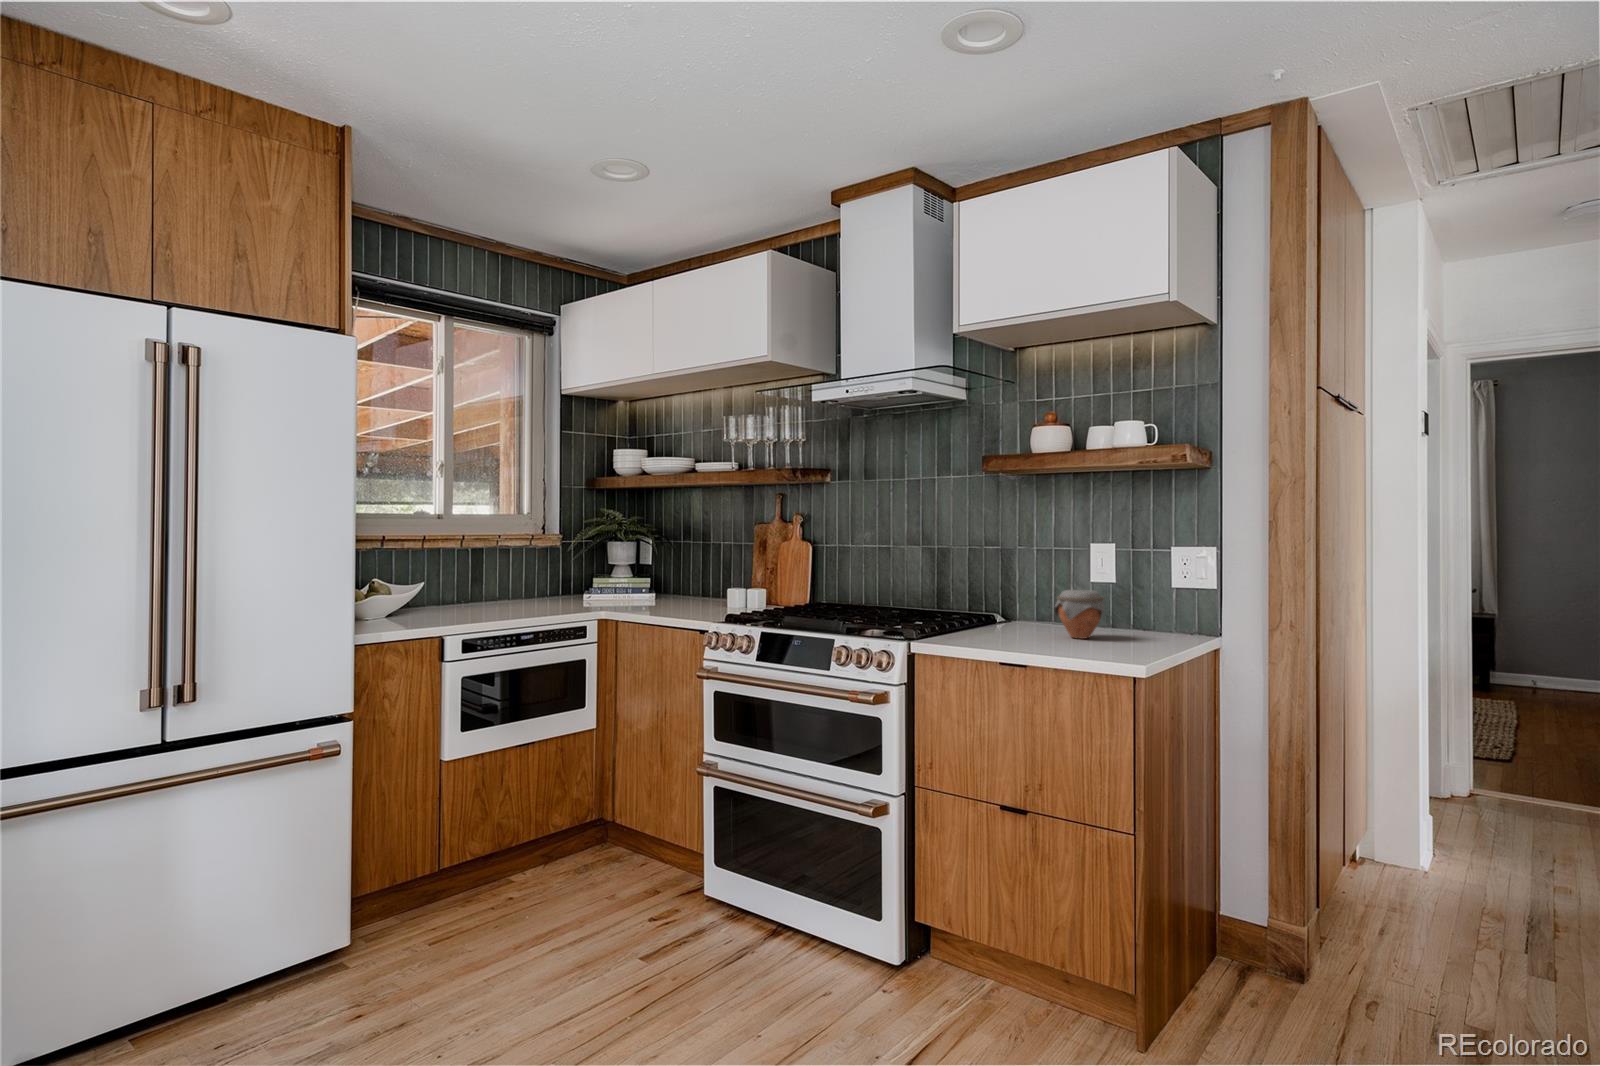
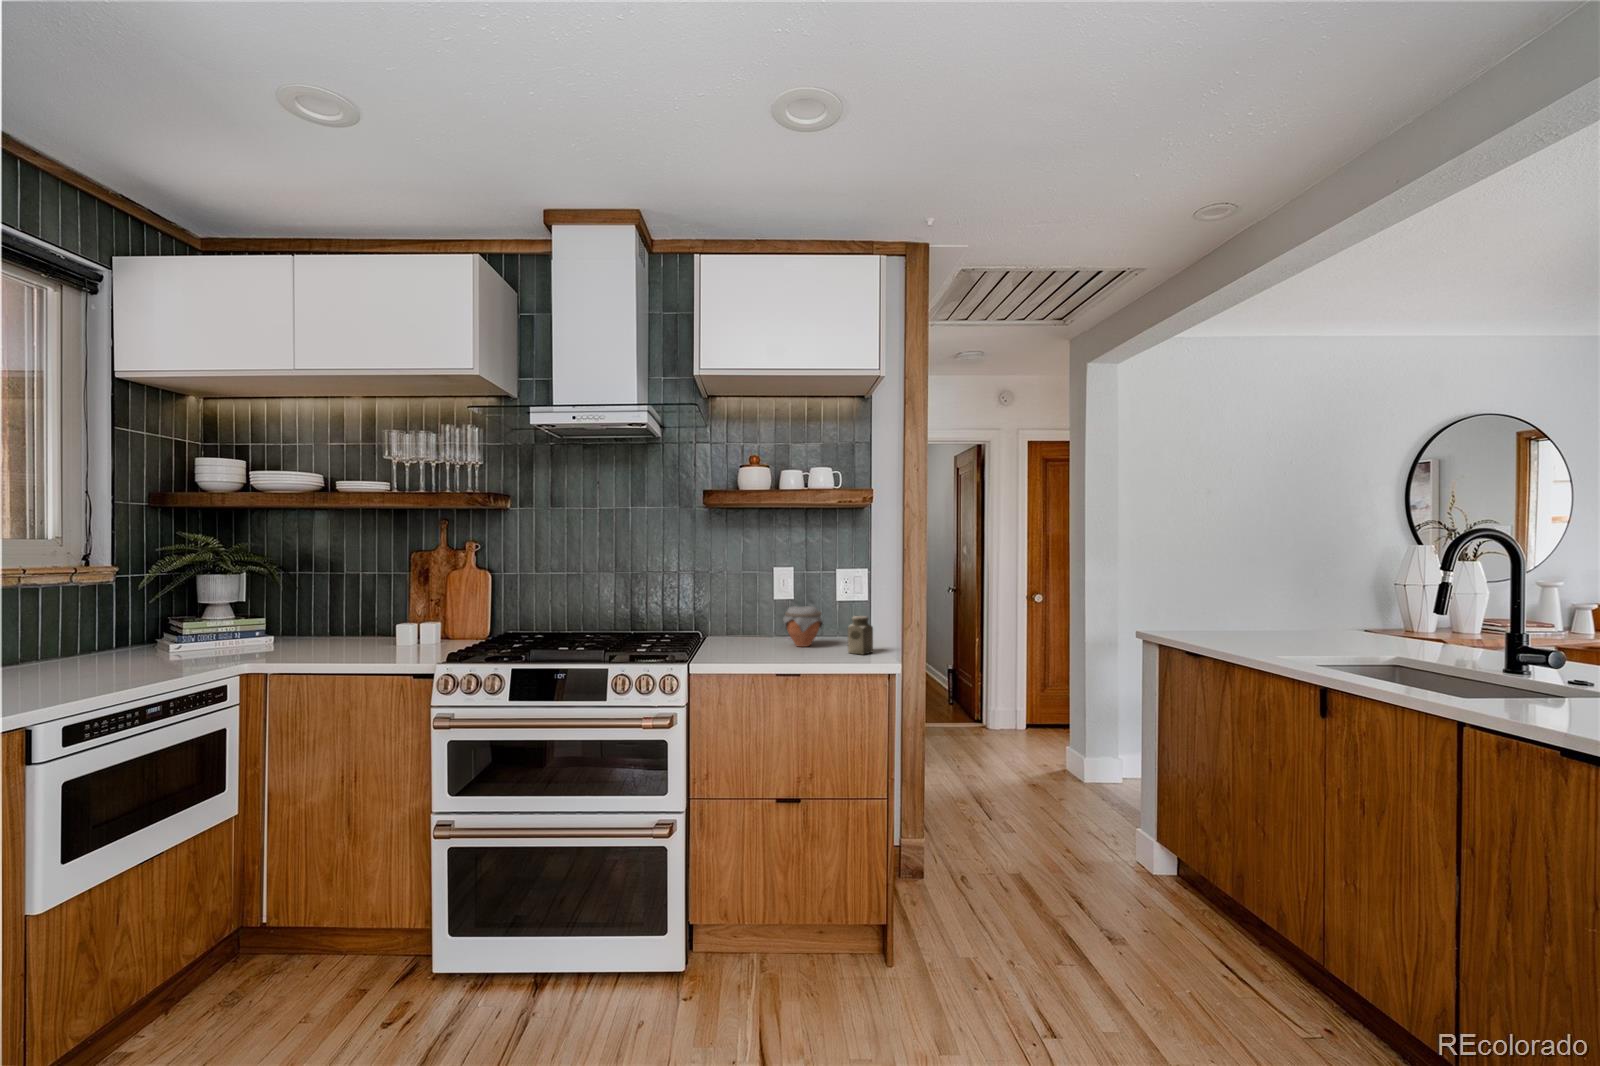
salt shaker: none [1115,603,1149,651] -> present [848,616,873,655]

